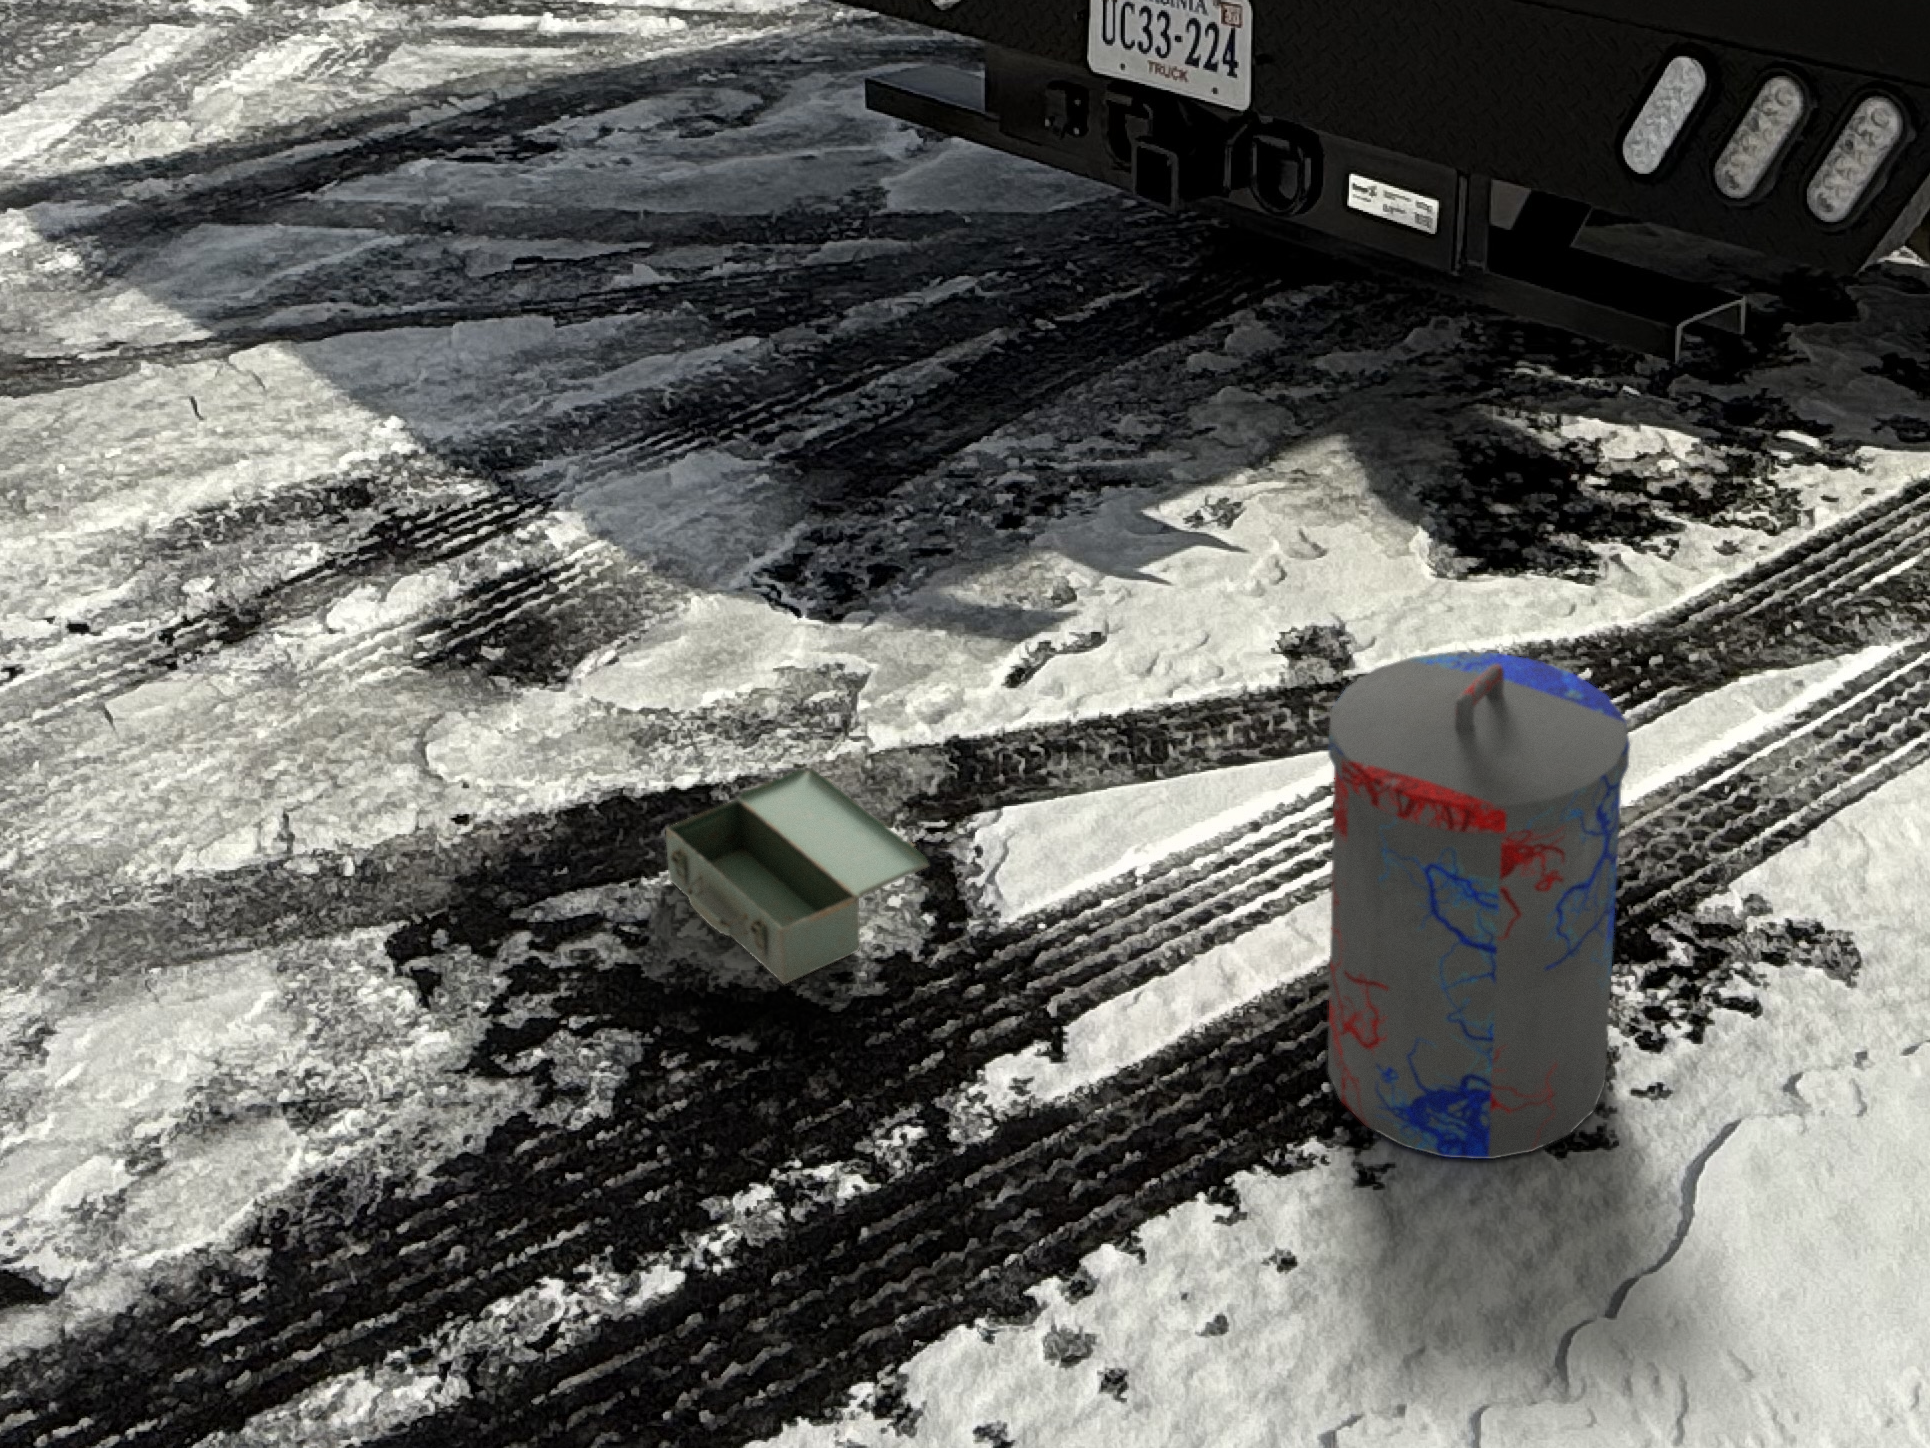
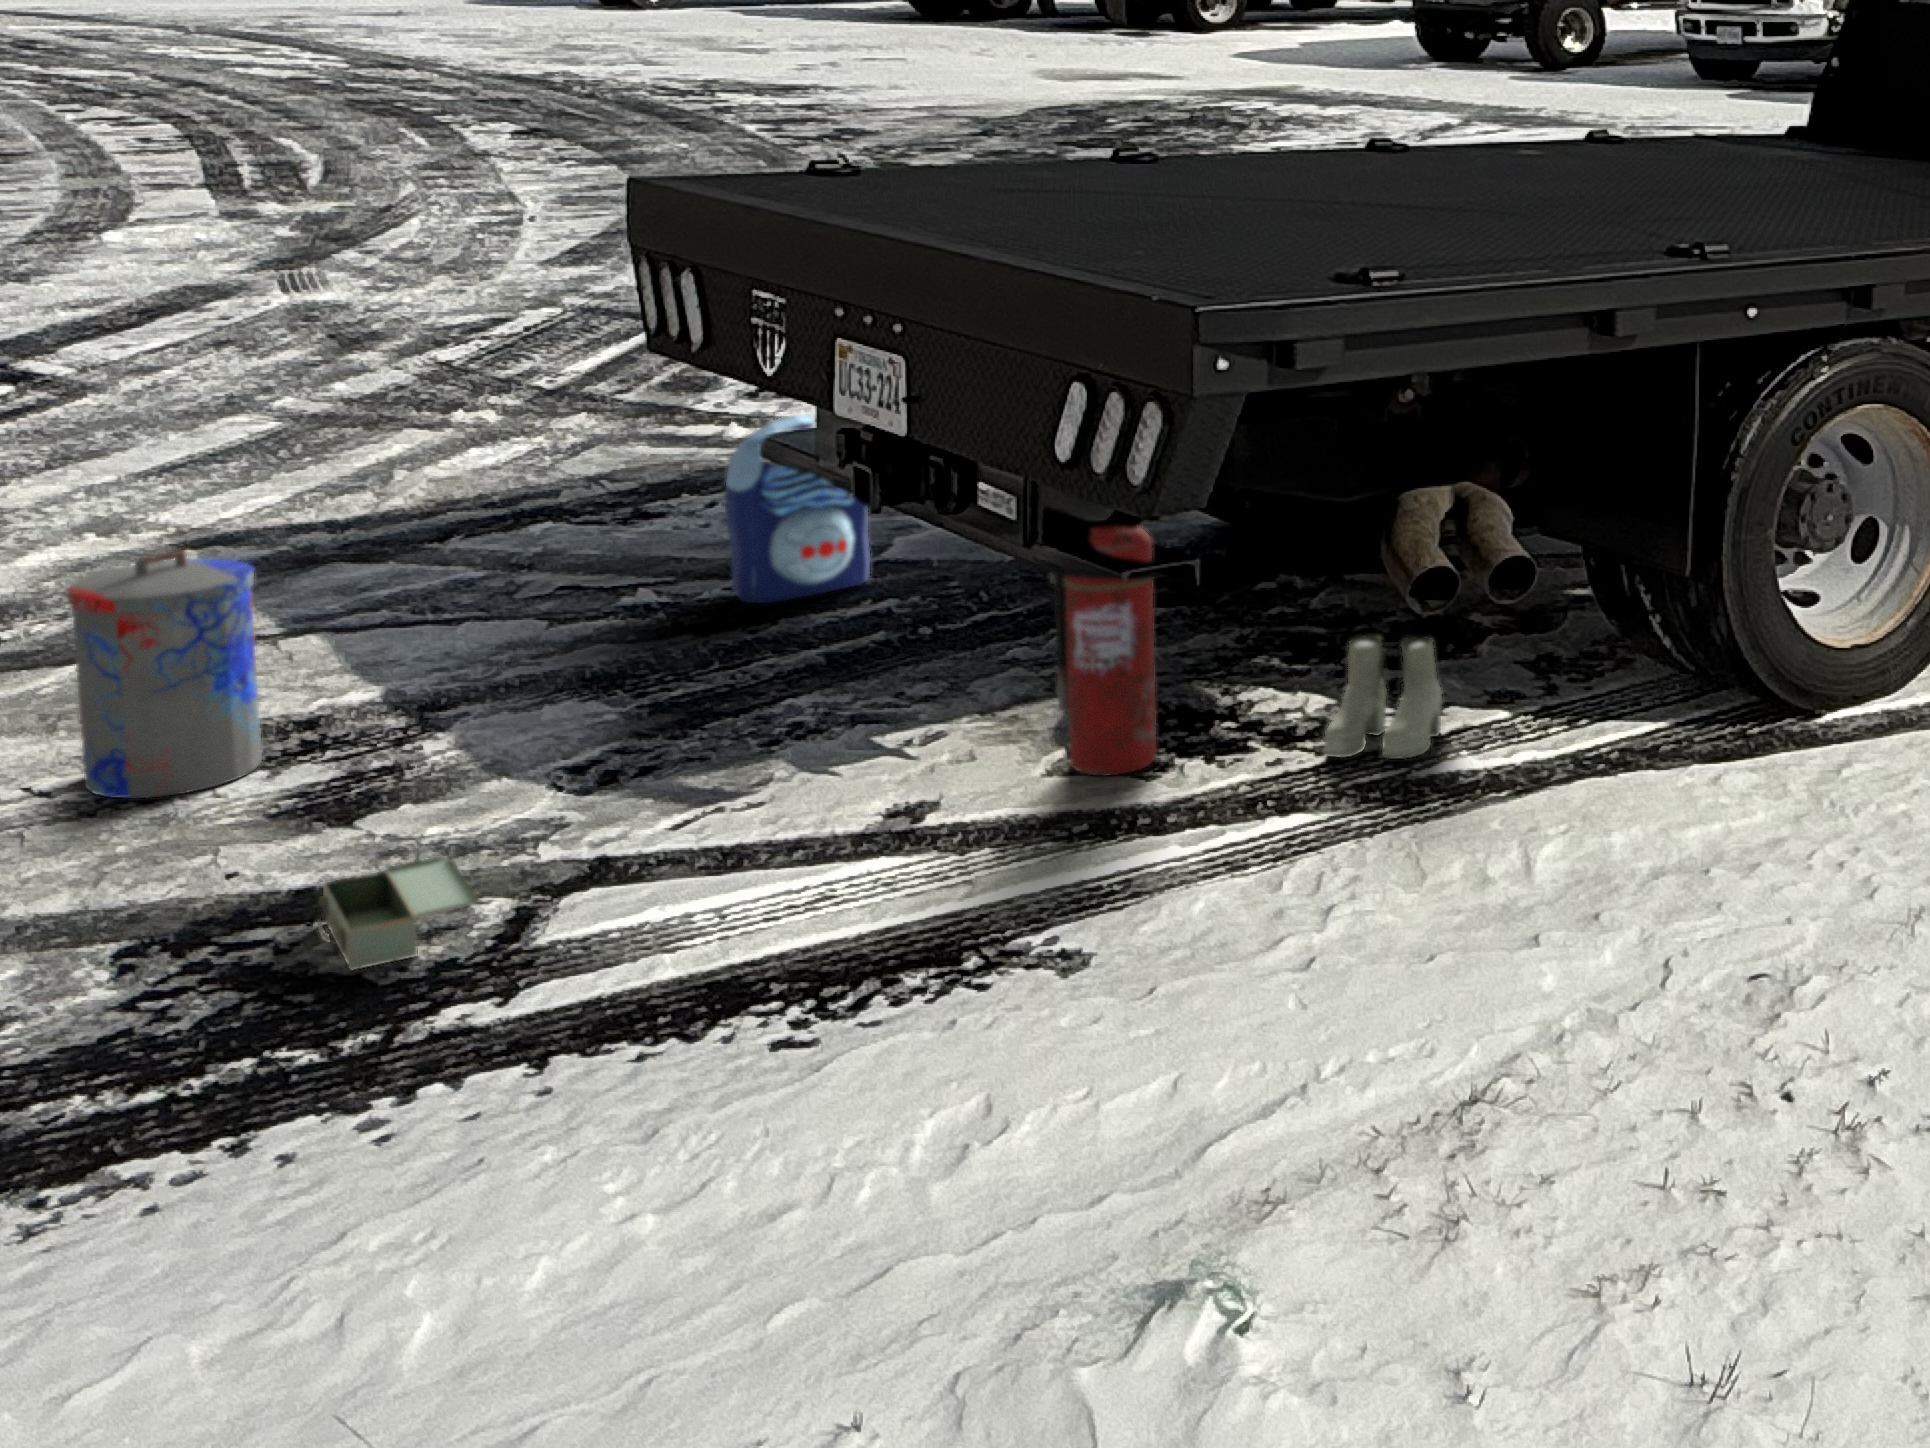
backpack: none [748,35,910,283] -> present [725,414,870,603]
fire extinguisher: none [1439,160,1598,569] -> present [1050,527,1156,776]
boots: none [1772,361,1908,535] -> present [1324,636,1442,759]
trash can: present [1328,652,1630,1159] -> present [67,550,262,799]

